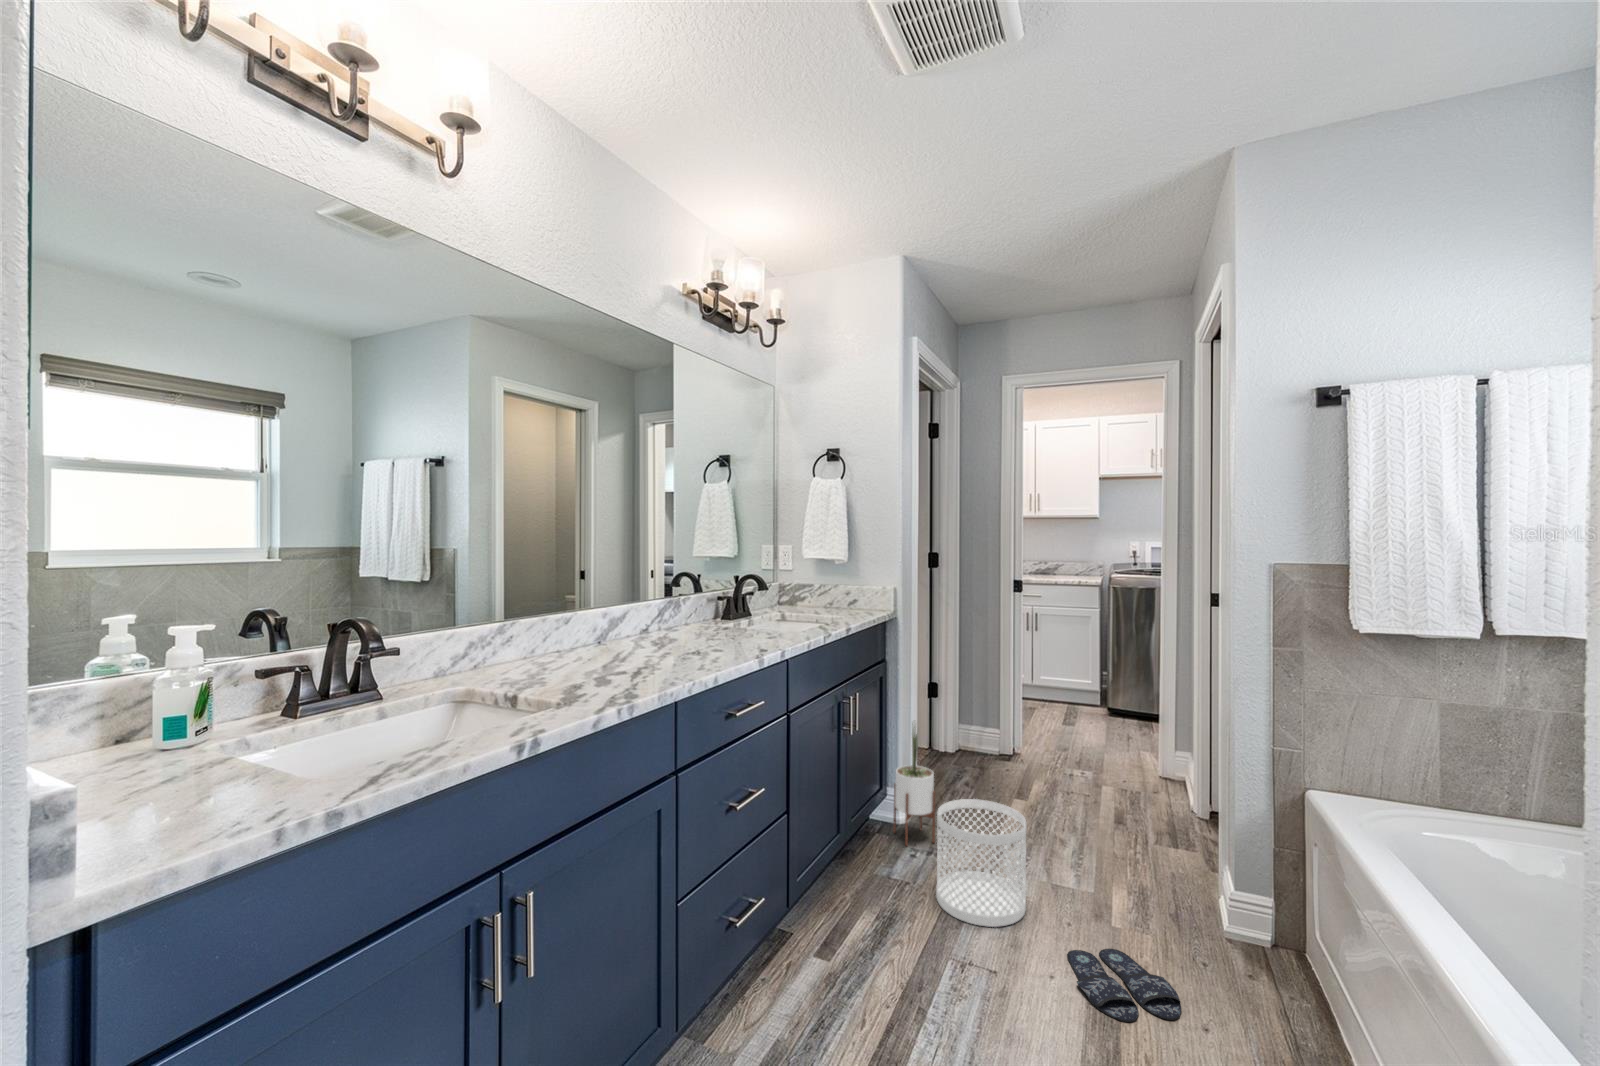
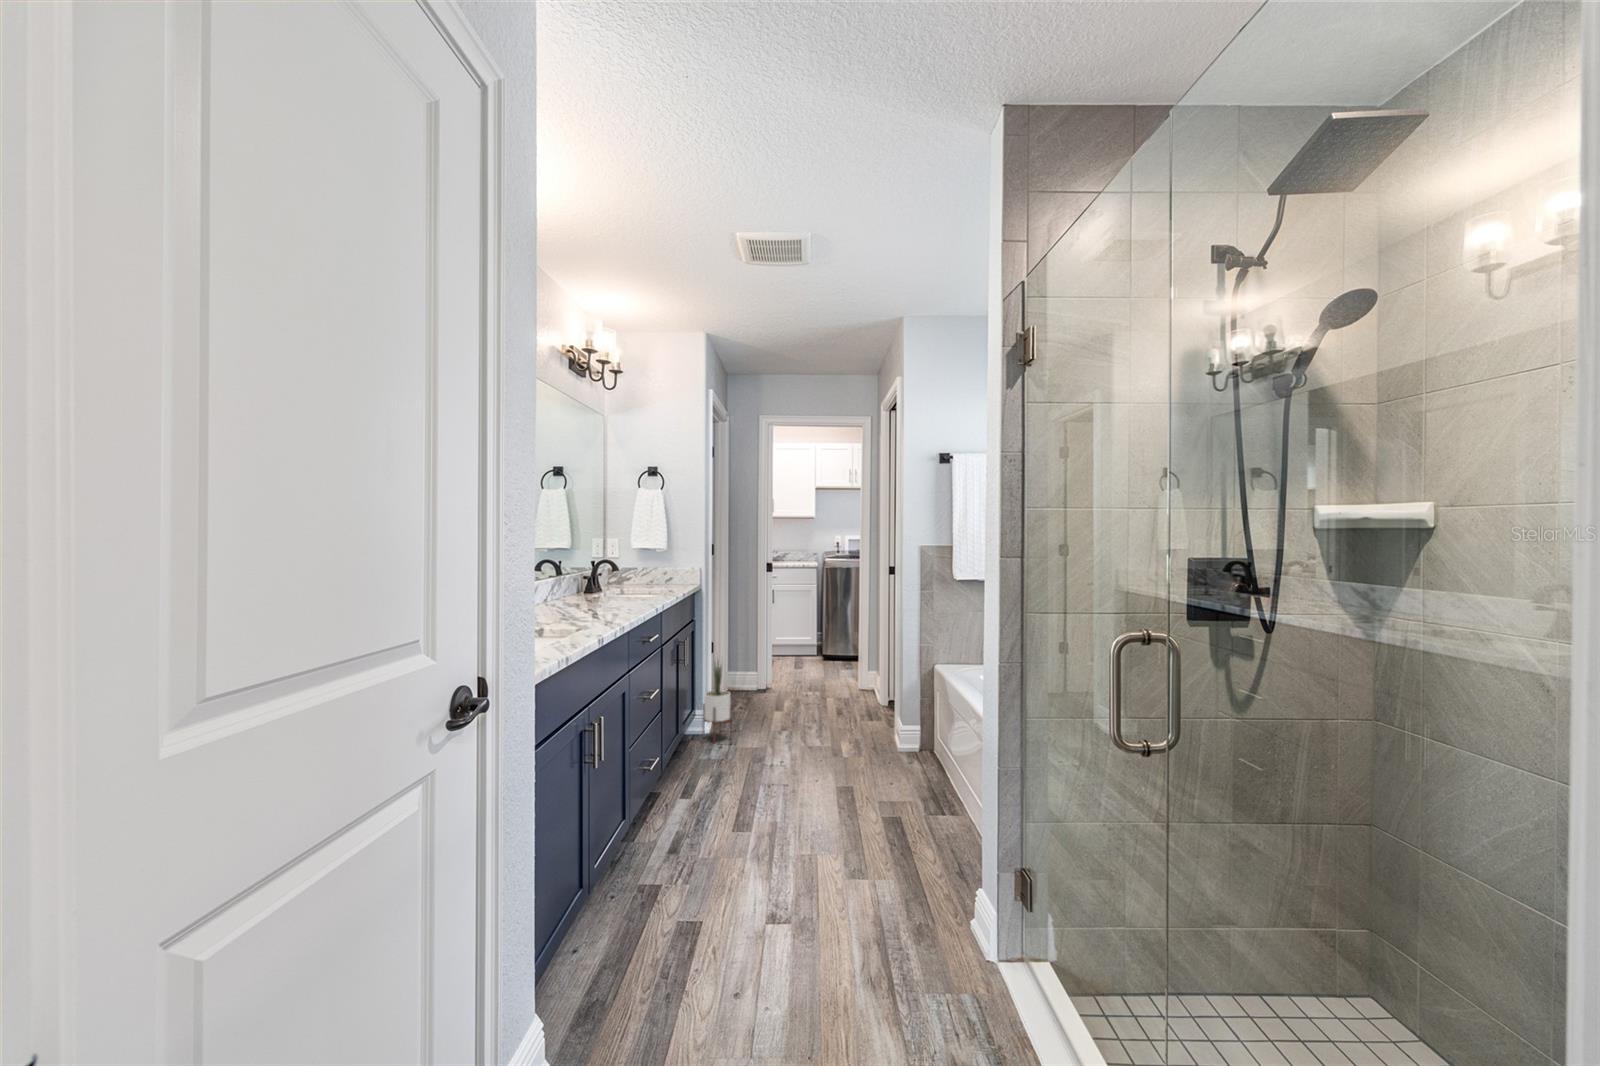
waste basket: present [936,799,1027,927] -> none [743,700,796,769]
slippers: present [1067,949,1181,1022] -> none [823,766,881,790]

